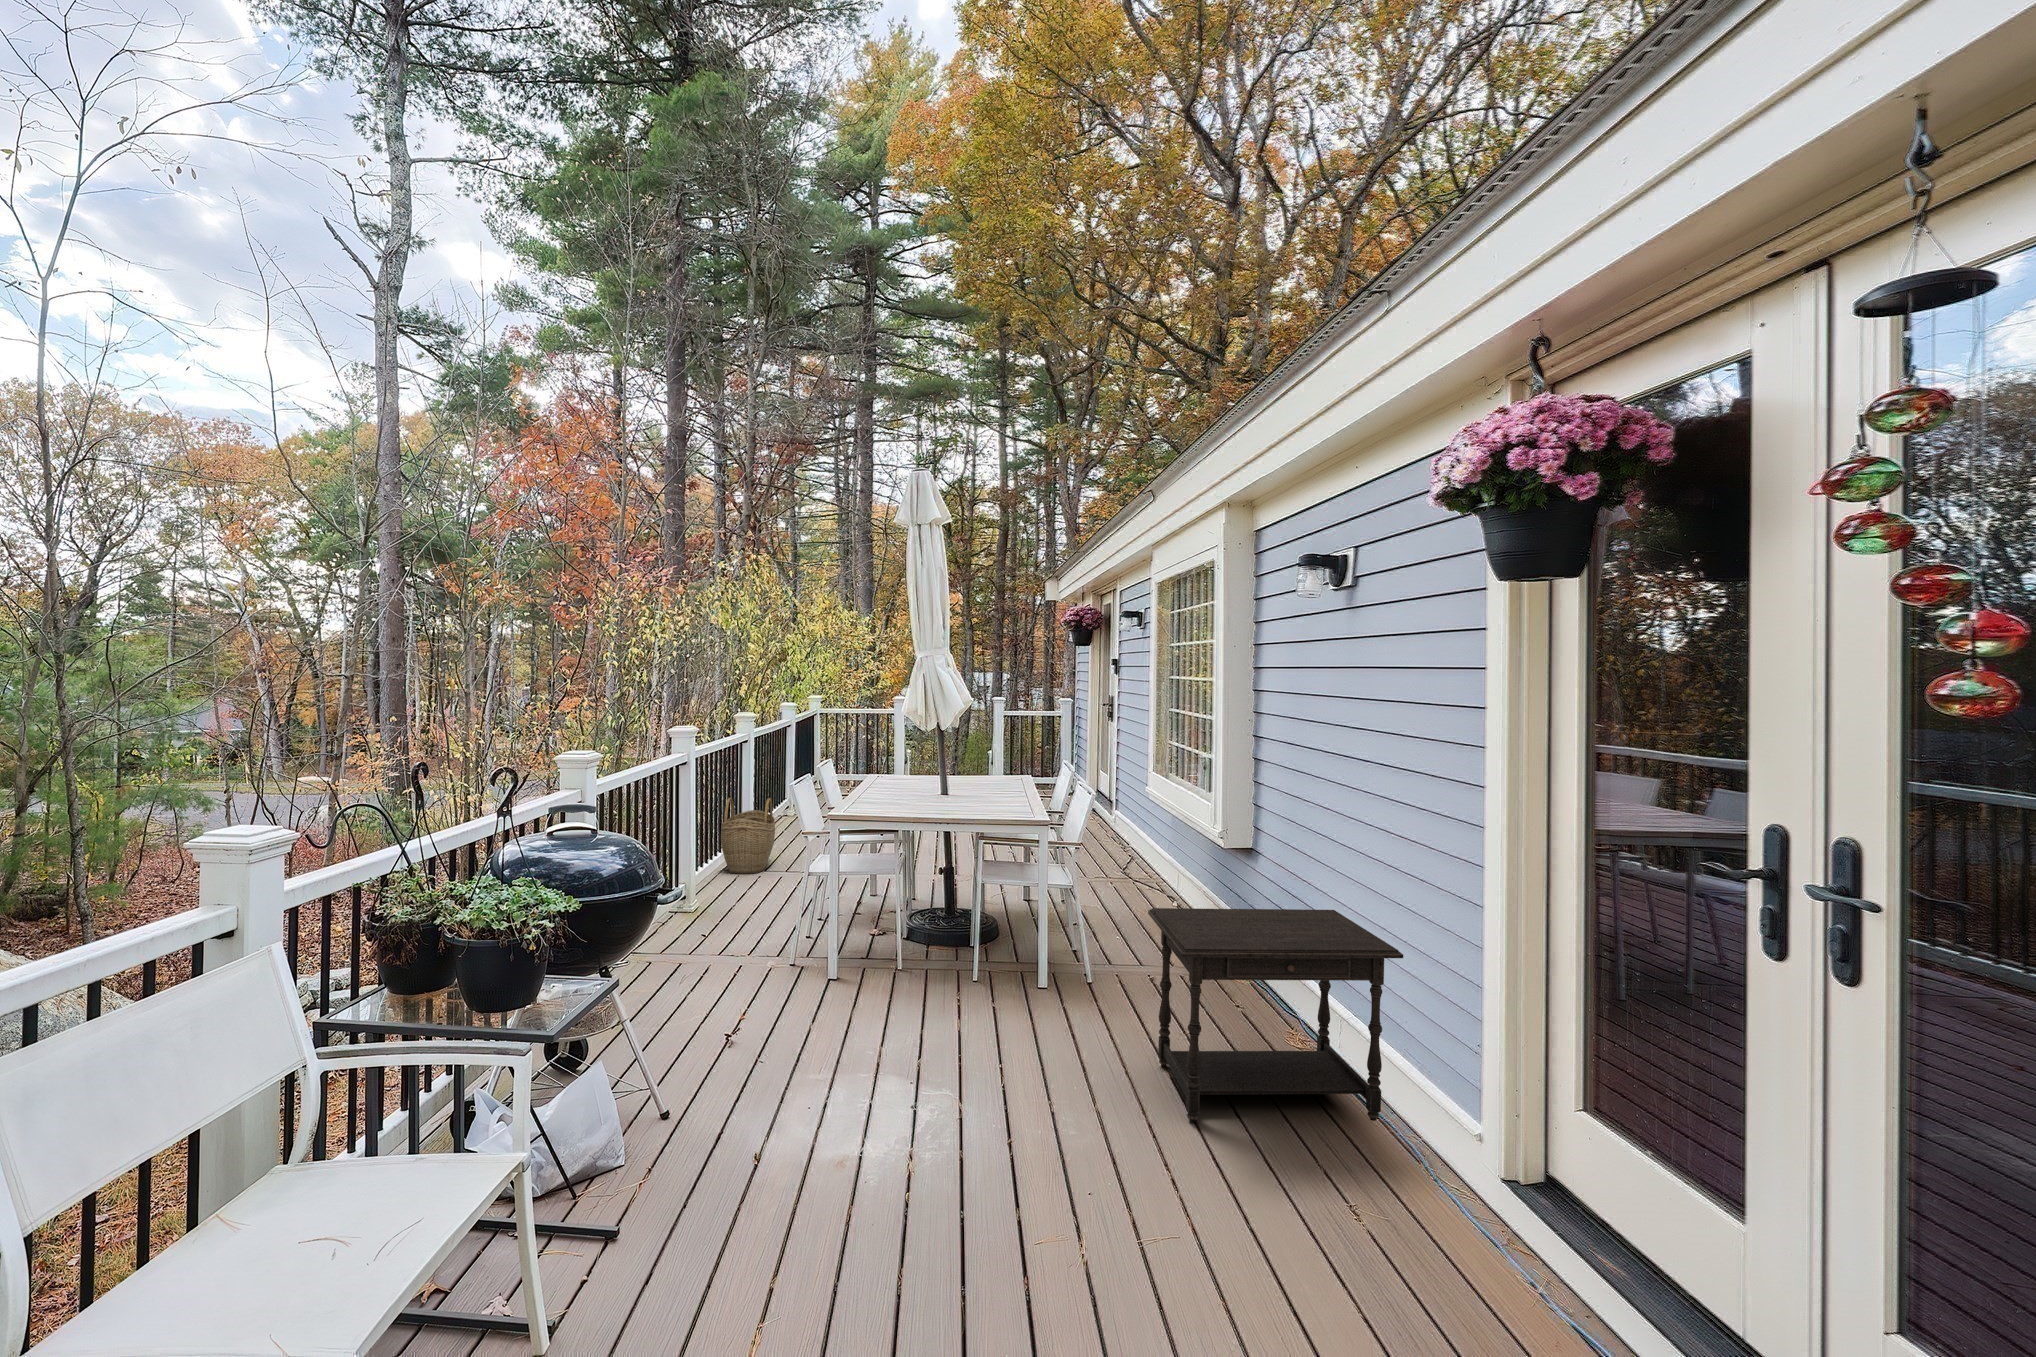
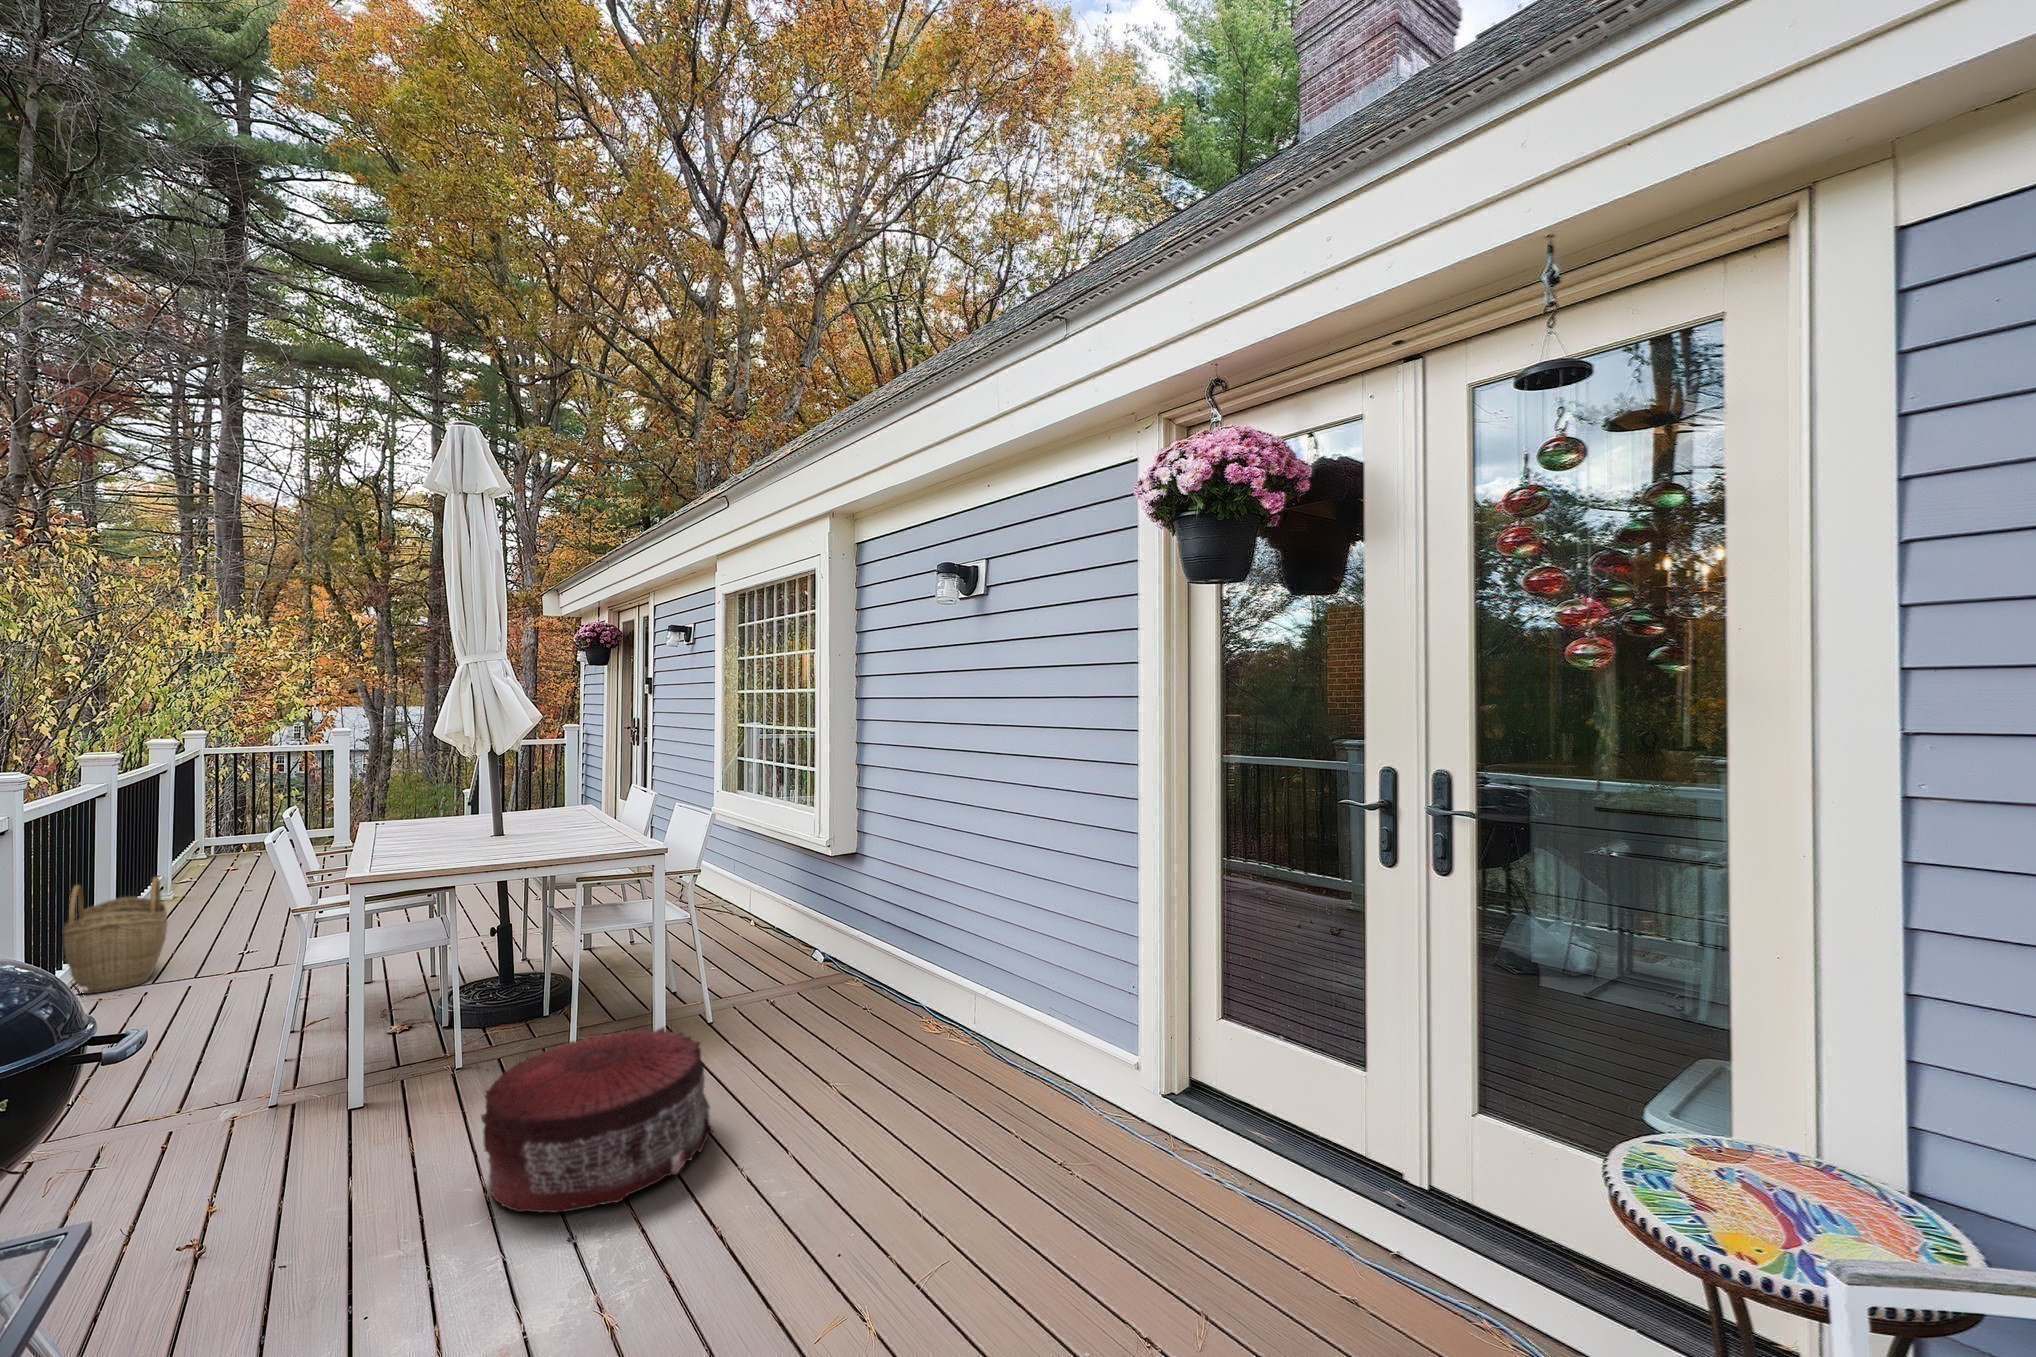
side table: present [1148,908,1403,1122] -> none [819,889,1071,1126]
pouf: none [866,966,1032,1101] -> present [481,1027,713,1213]

